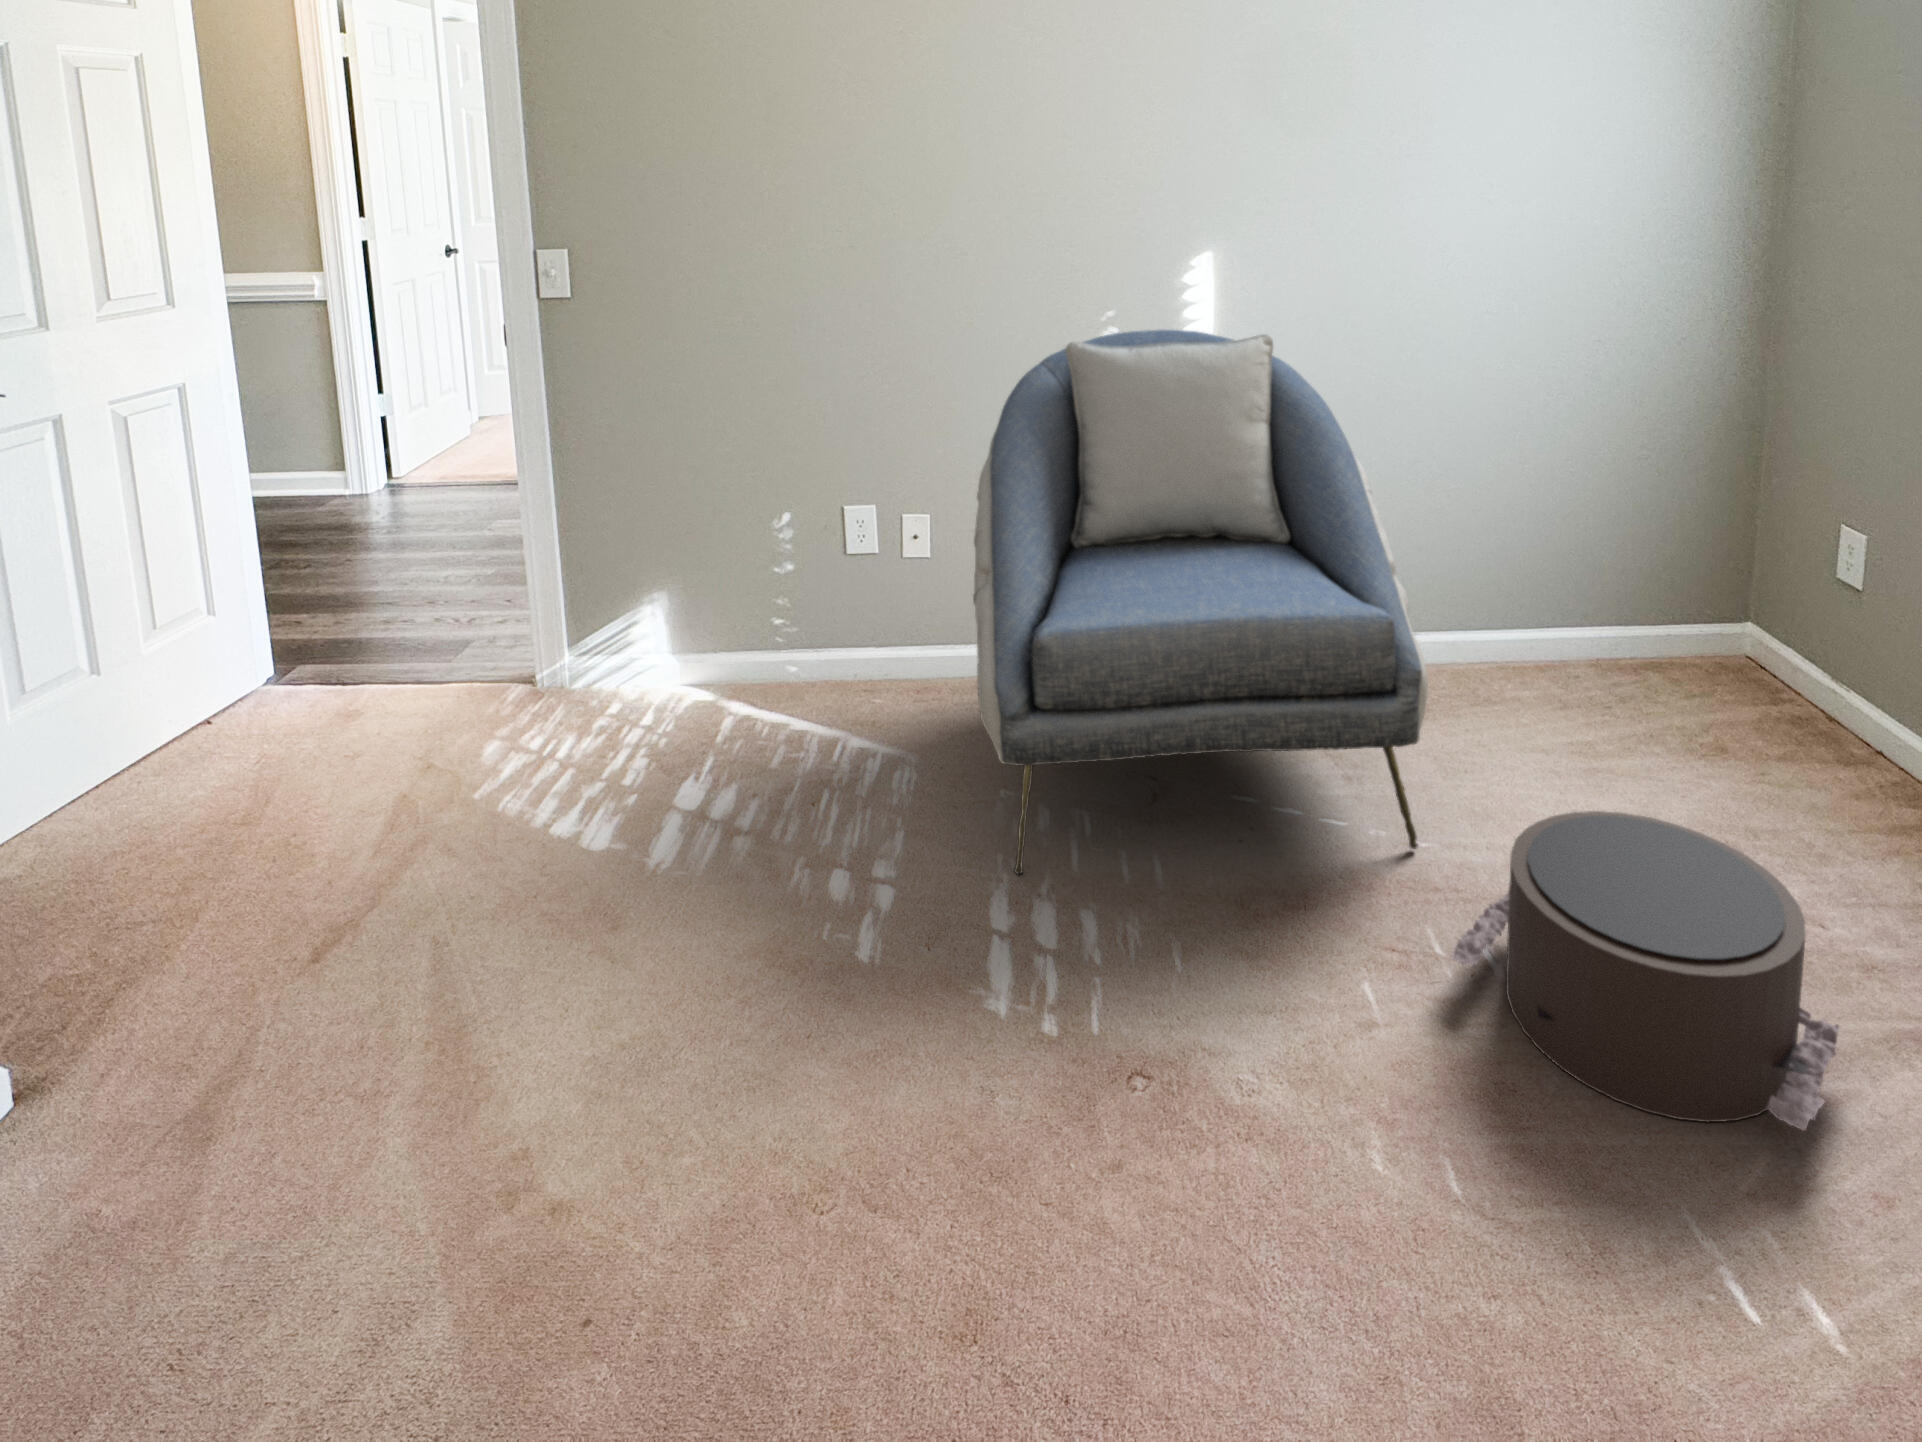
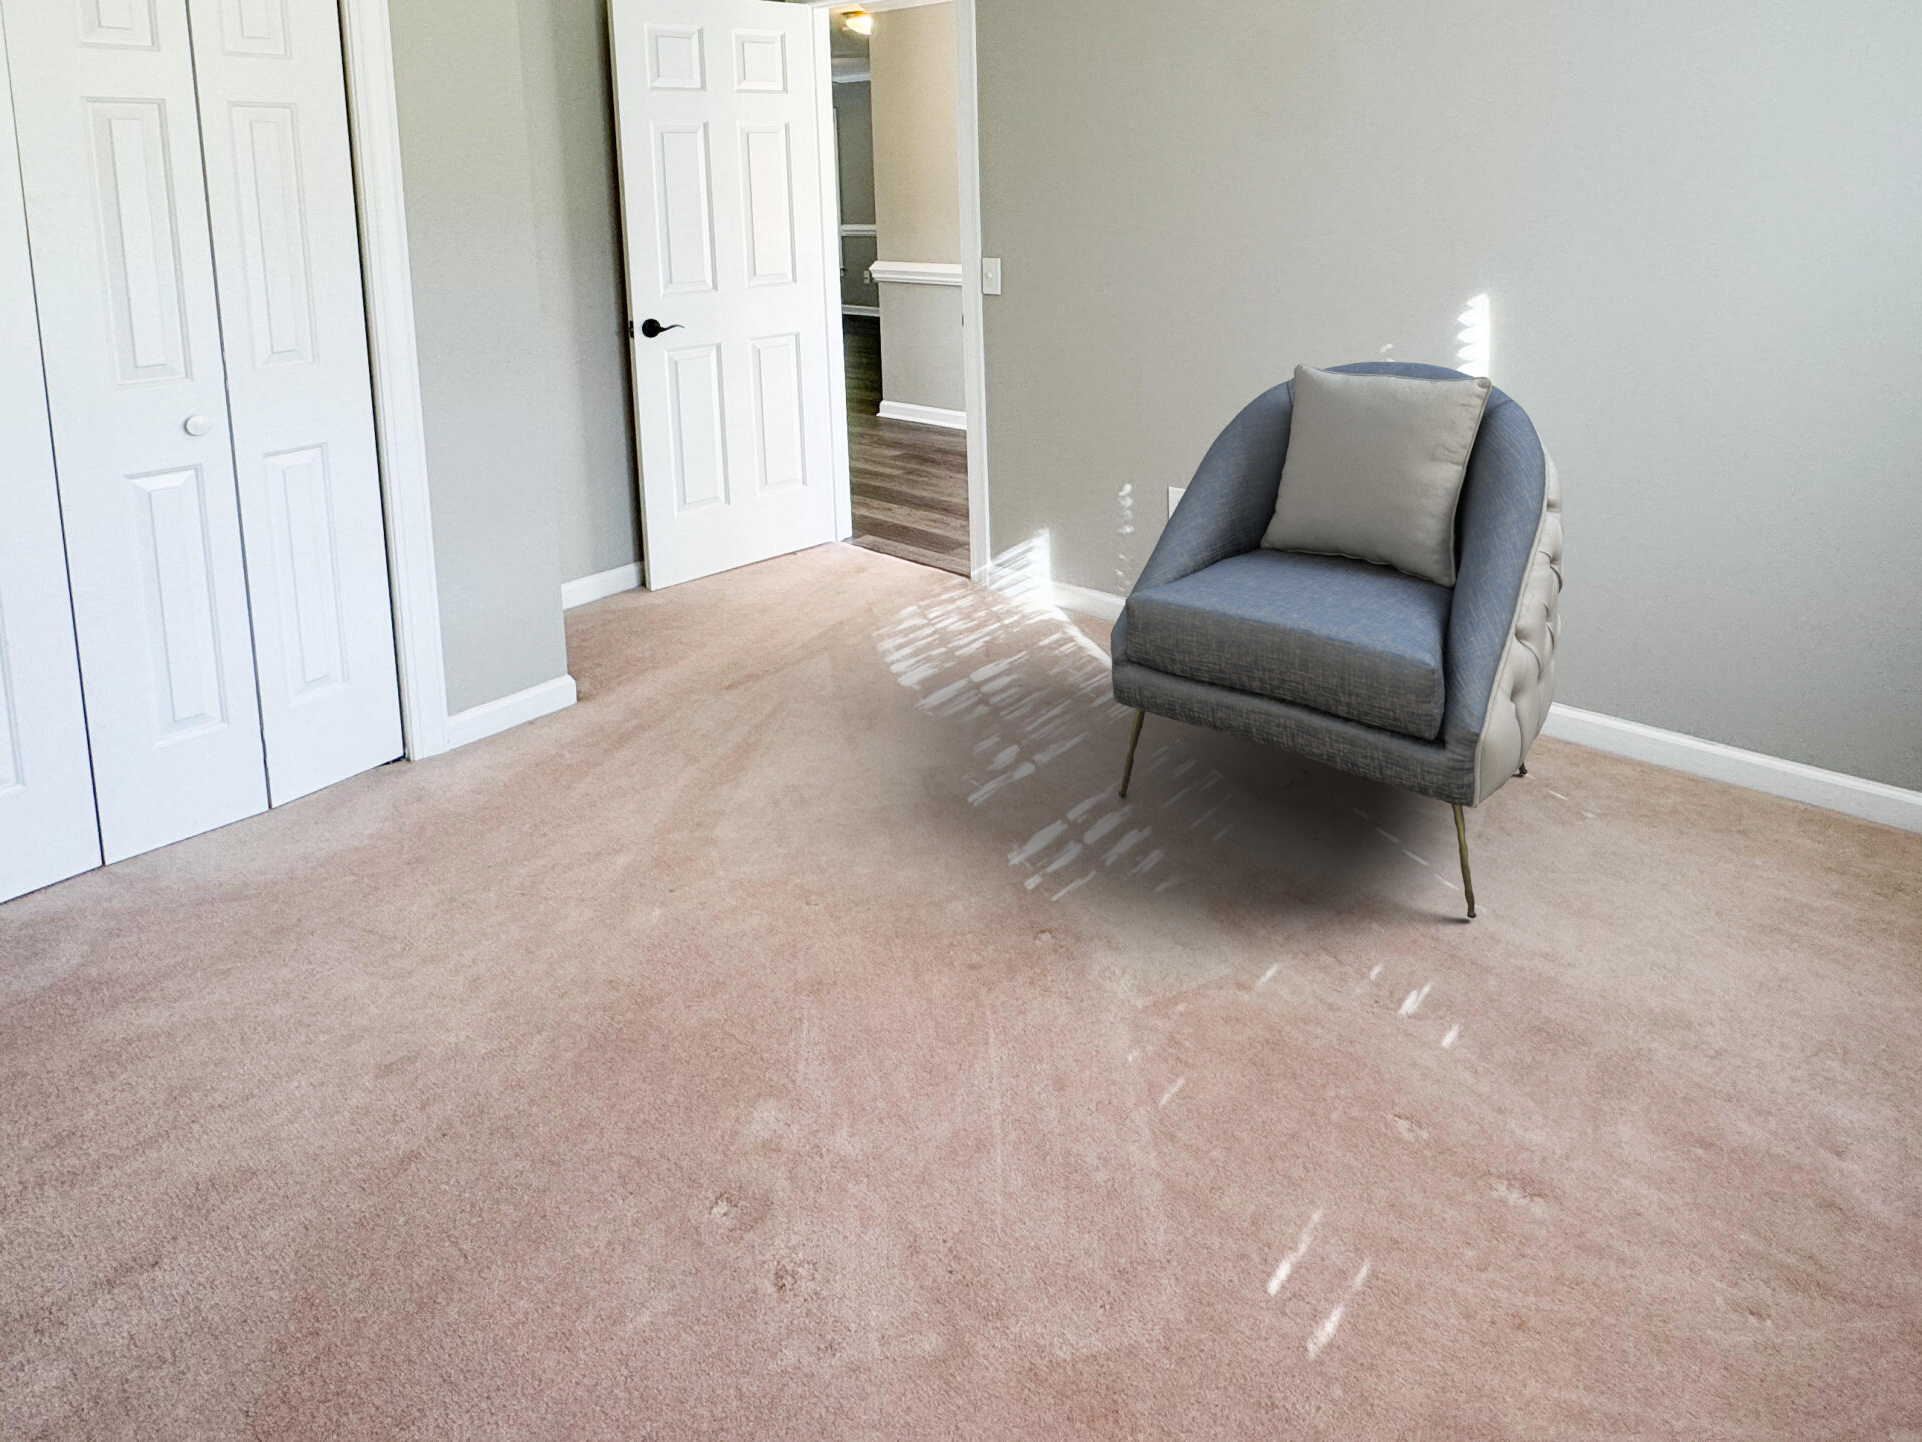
pouf: present [1451,811,1839,1130] -> none [1348,903,1681,1263]

